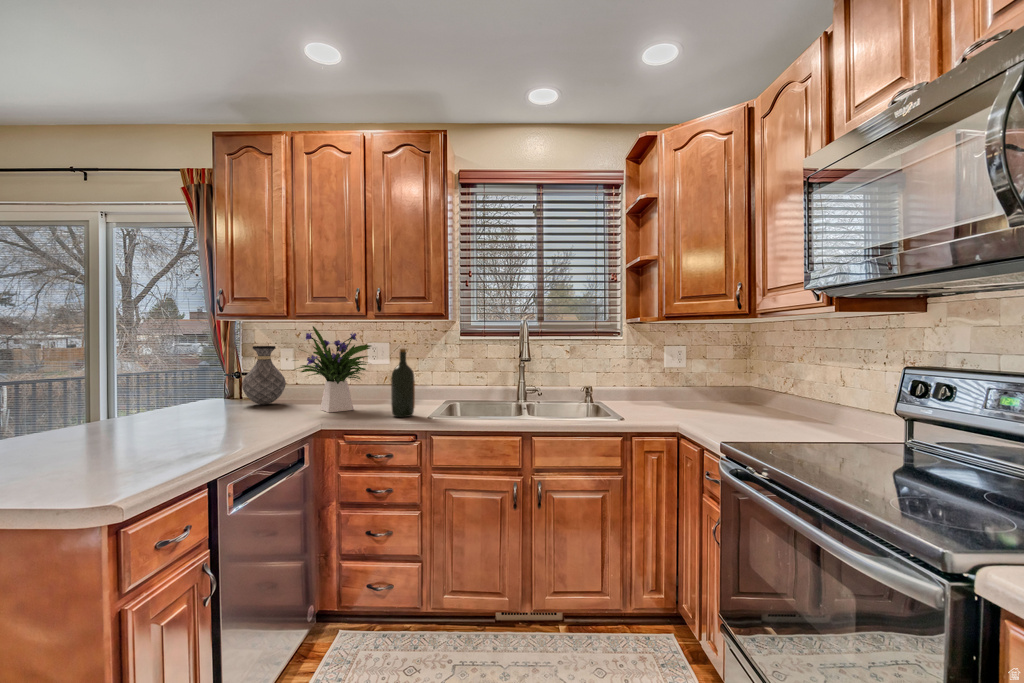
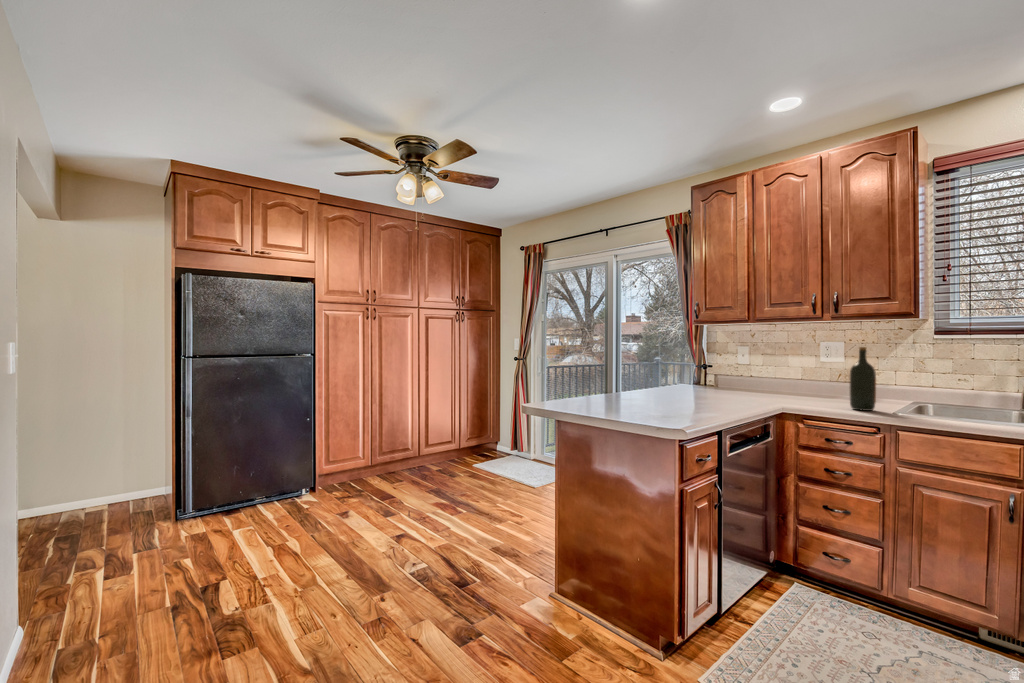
flower arrangement: present [297,326,371,412] -> none [752,328,829,401]
vase: present [242,346,286,404] -> none [710,344,743,391]

